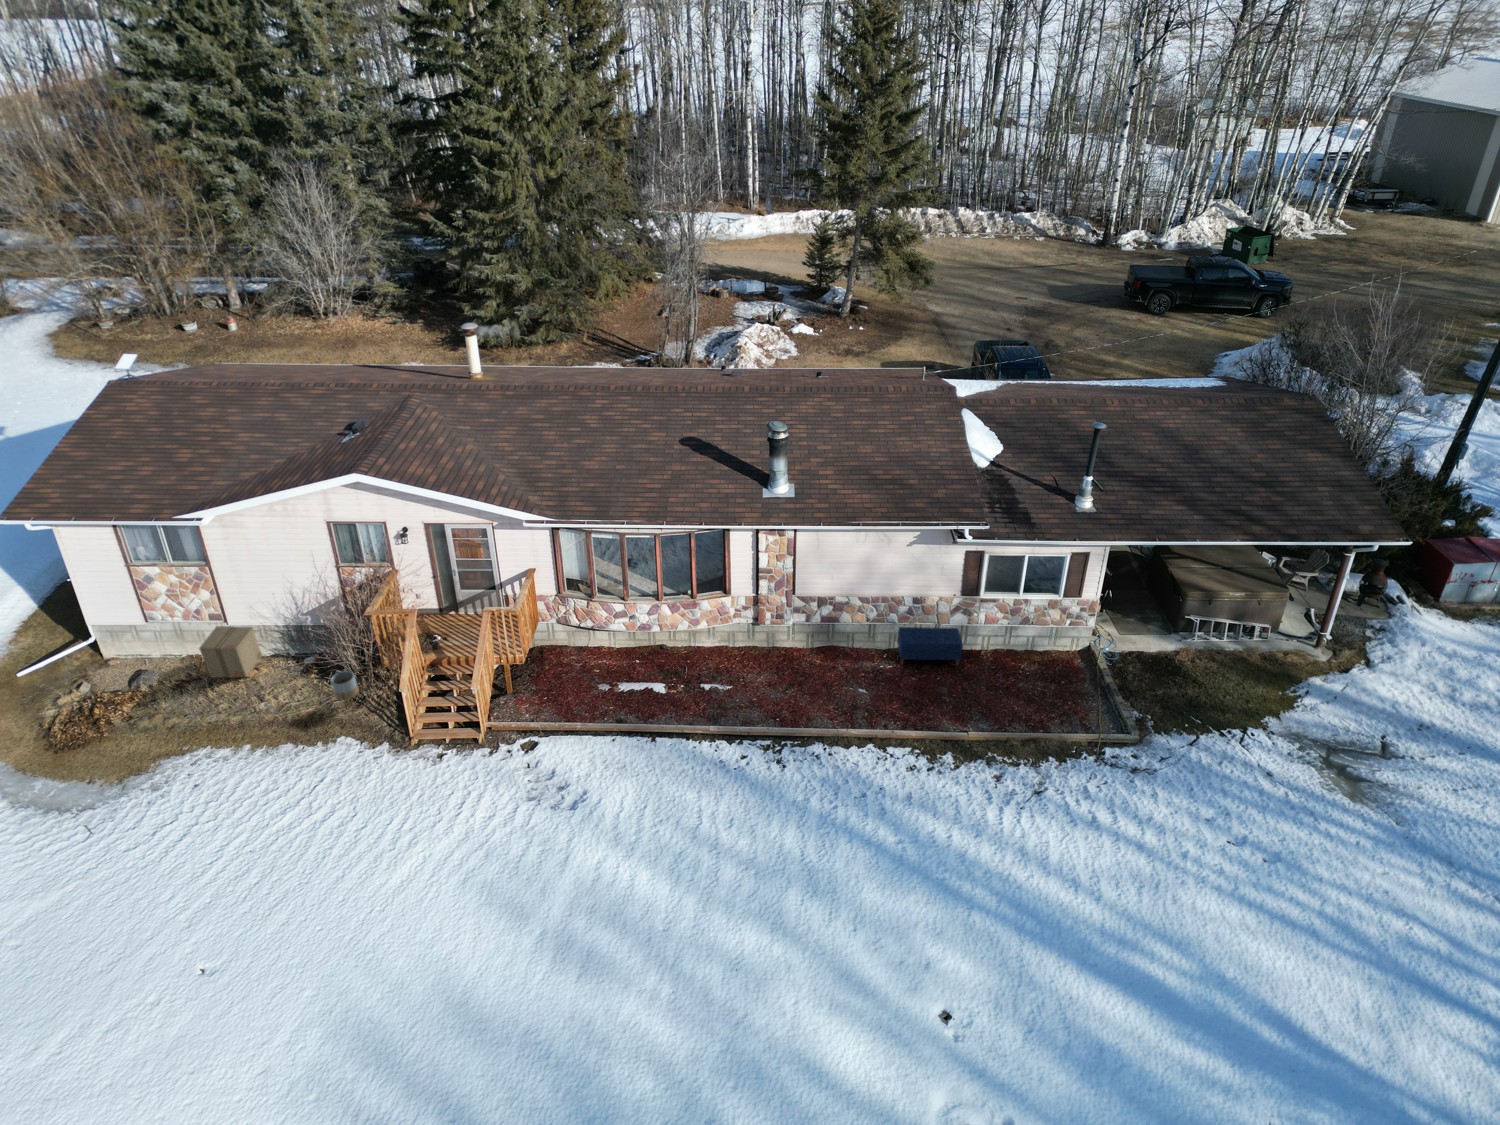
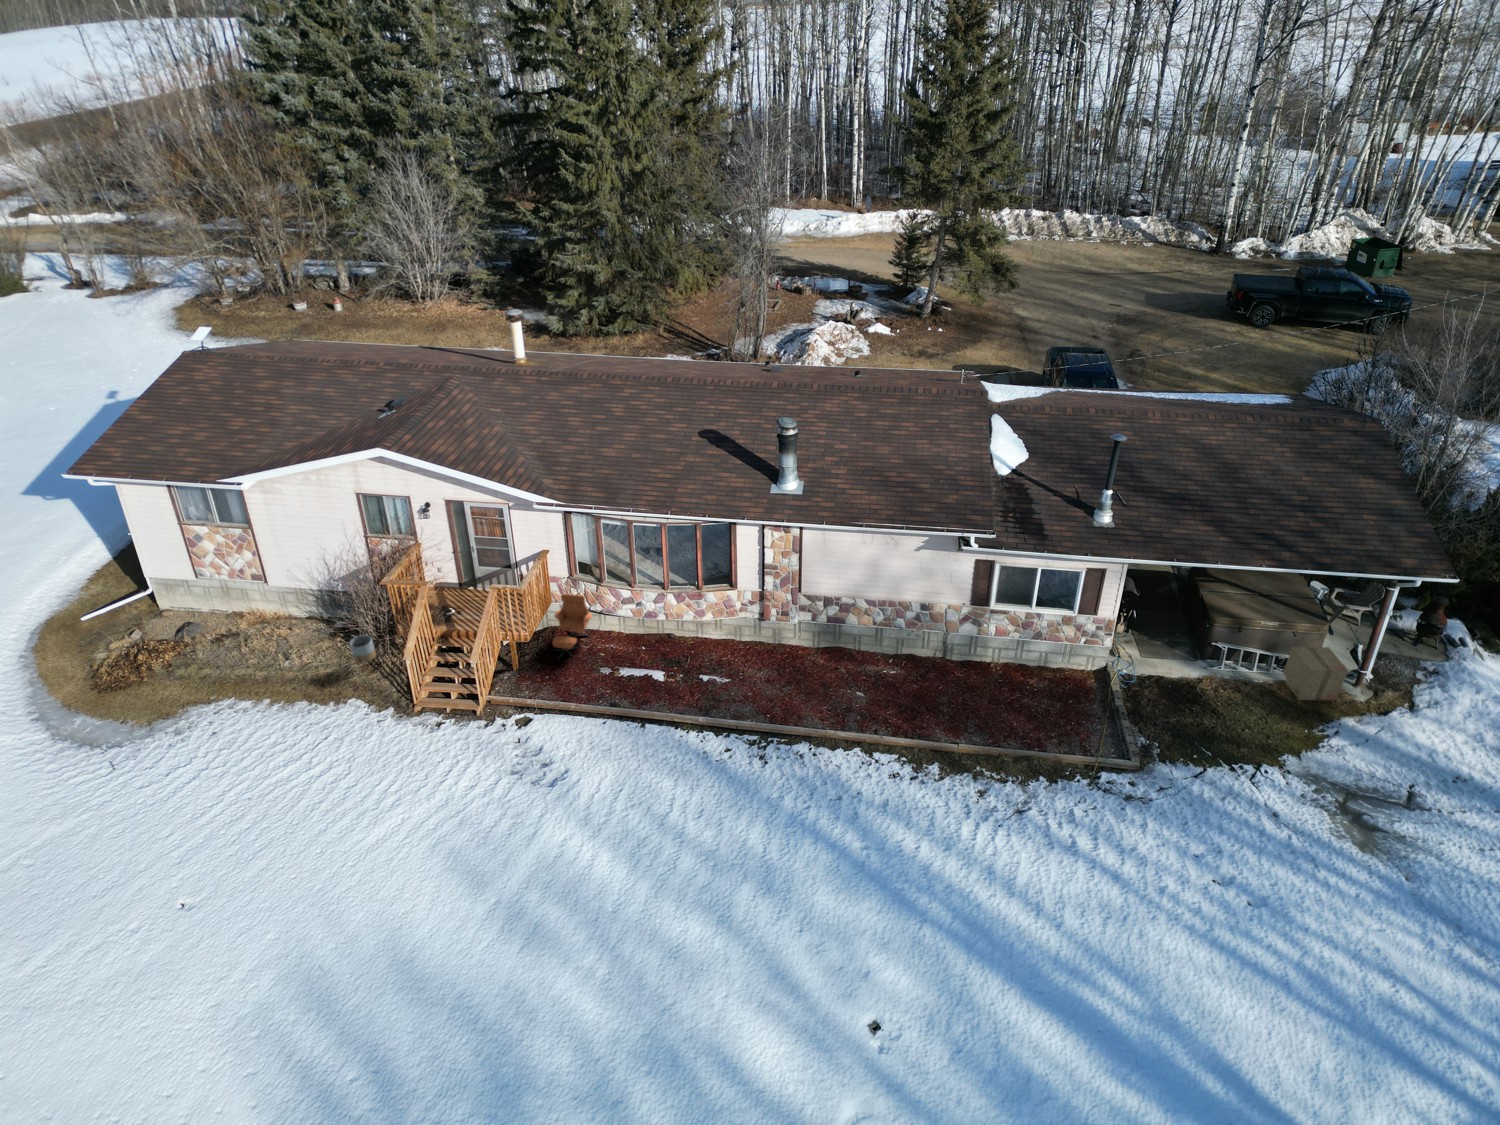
lounge chair: none [544,612,583,679] -> present [552,594,592,657]
cardboard box: present [199,626,262,677] -> present [1283,647,1349,700]
bench: present [897,627,963,666] -> none [903,633,967,677]

